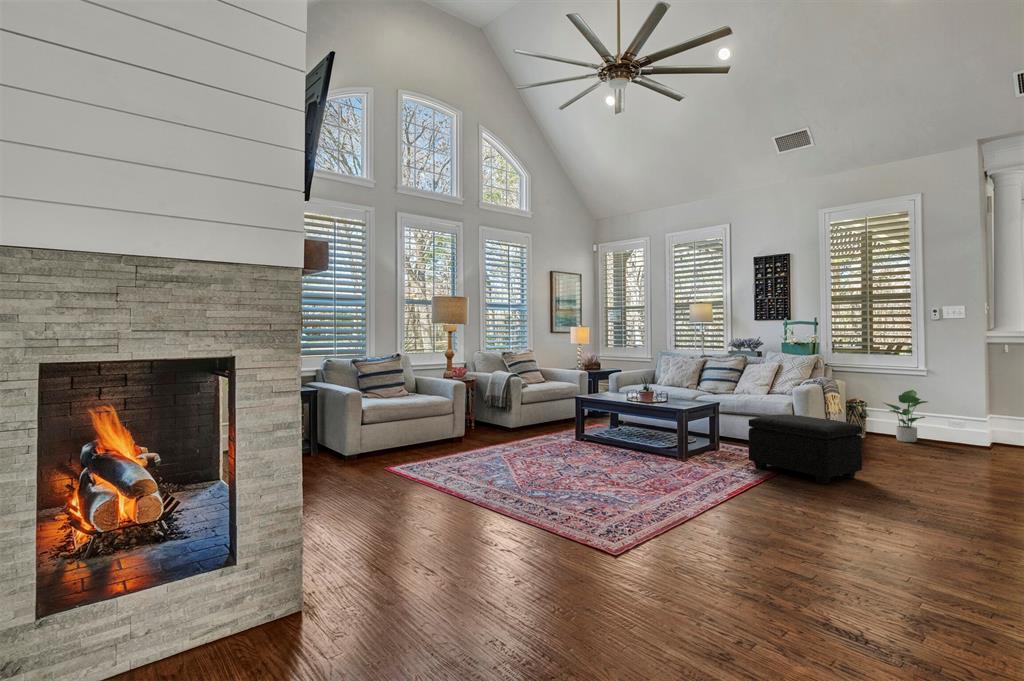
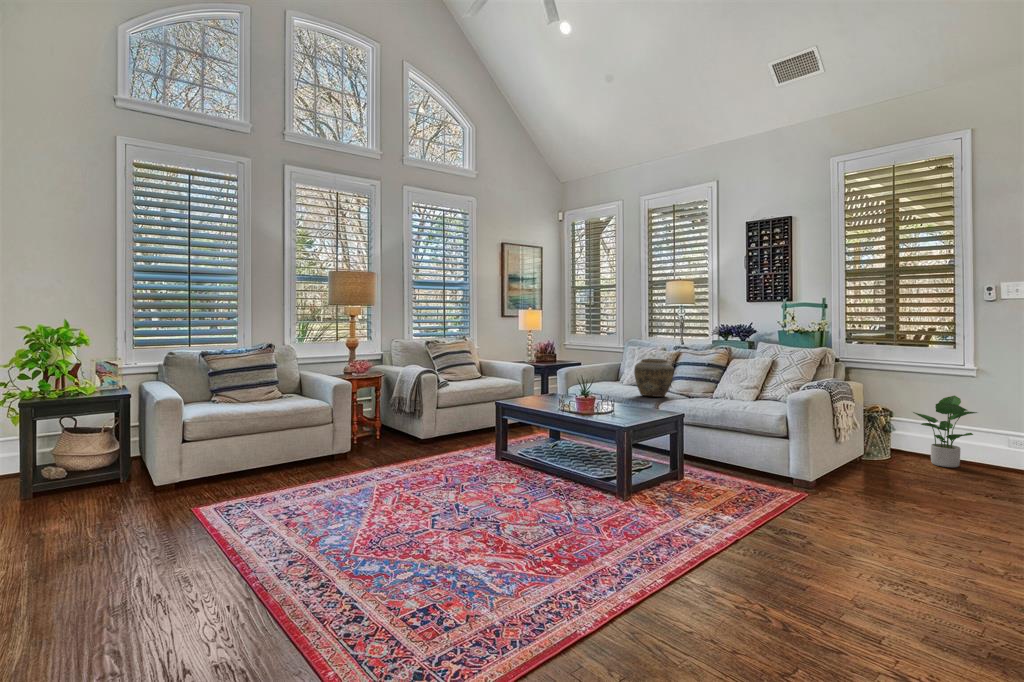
vase: none [674,364,704,393] -> present [634,359,674,397]
footstool: present [749,414,862,484] -> none [717,435,887,552]

